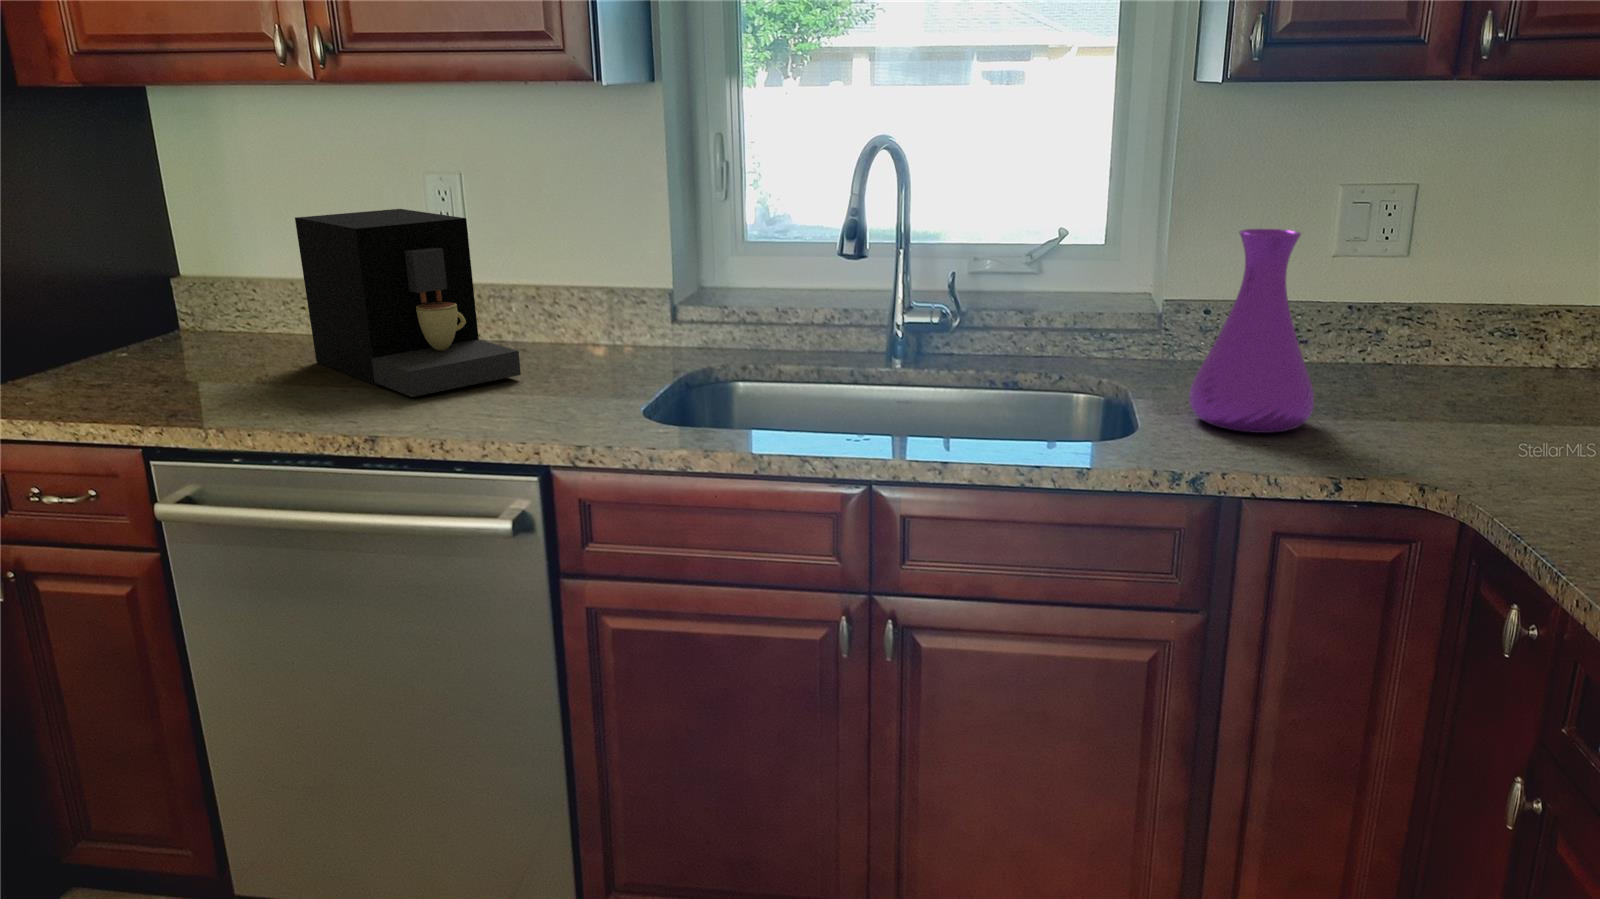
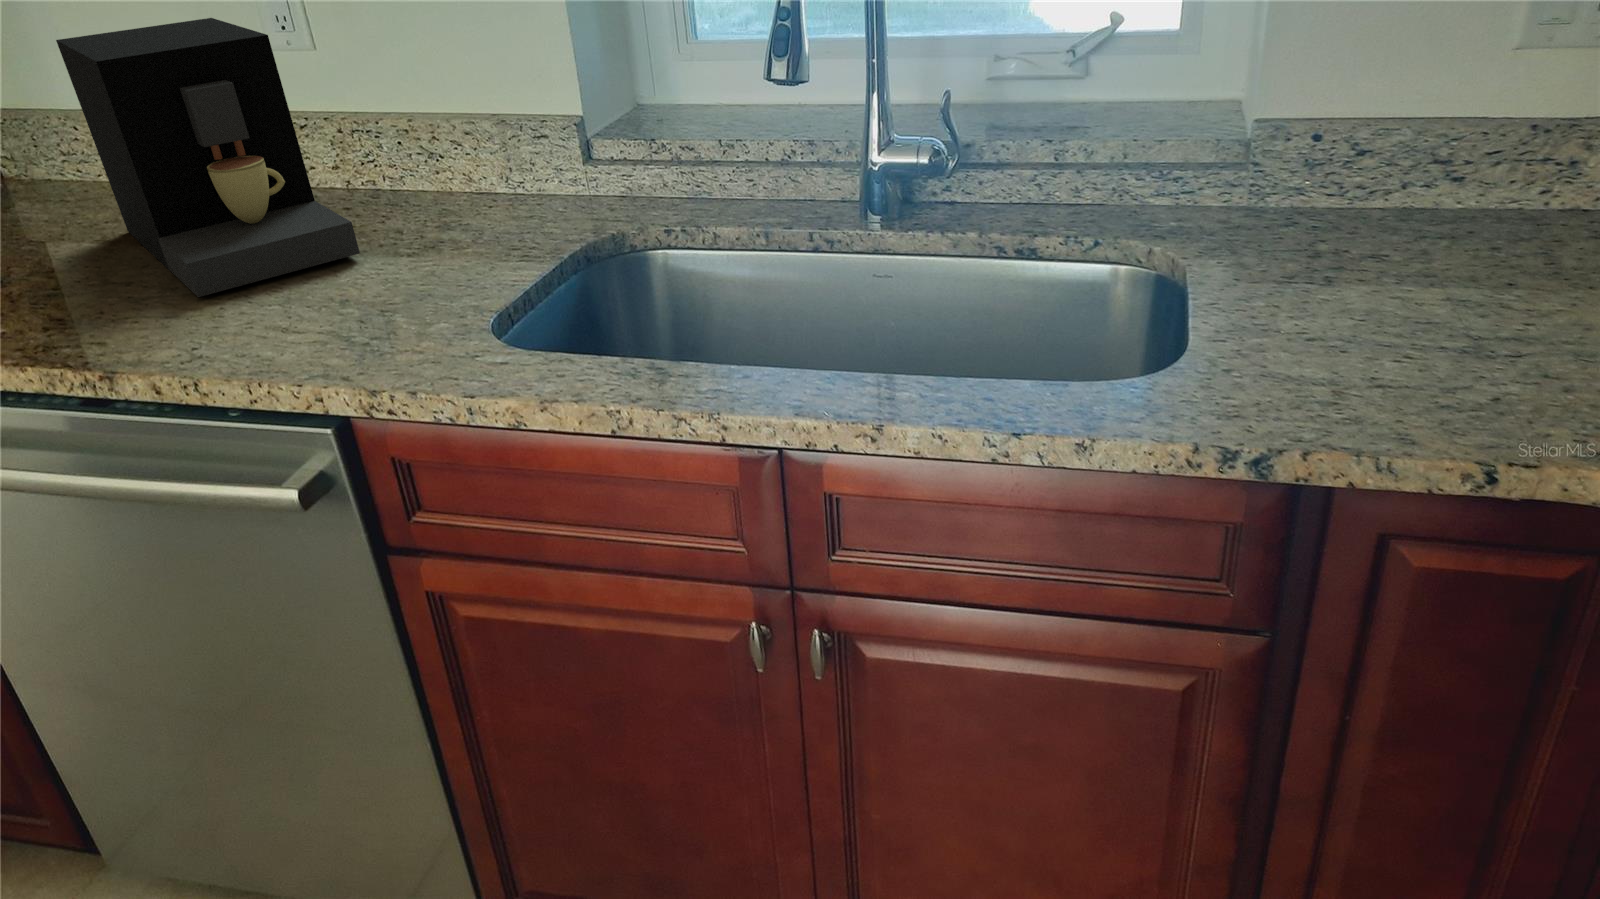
vase: present [1189,229,1314,433] -> none [1270,30,1476,361]

